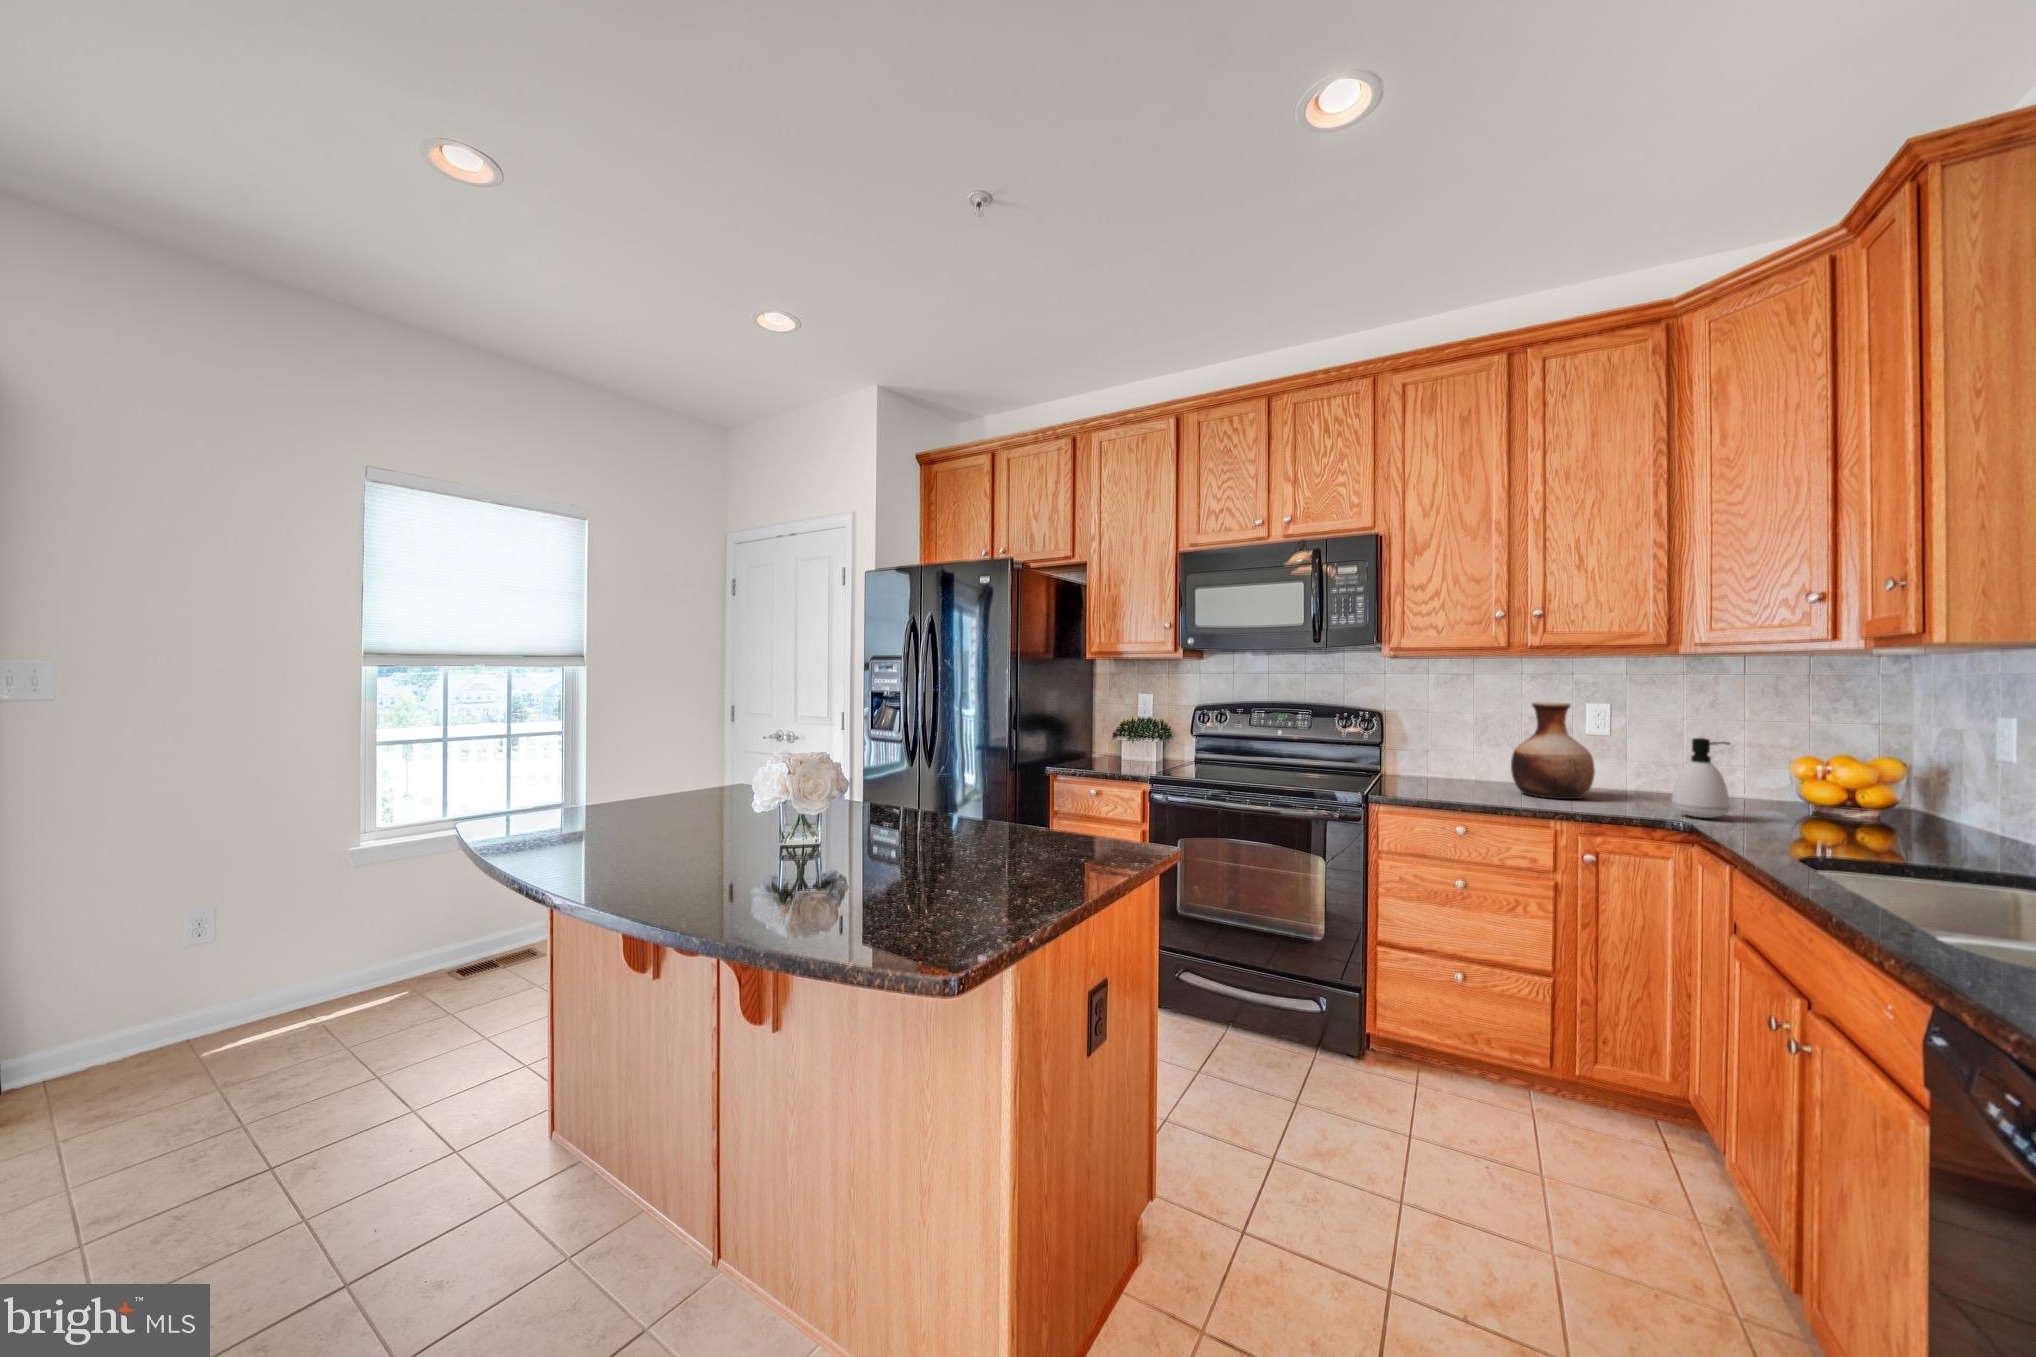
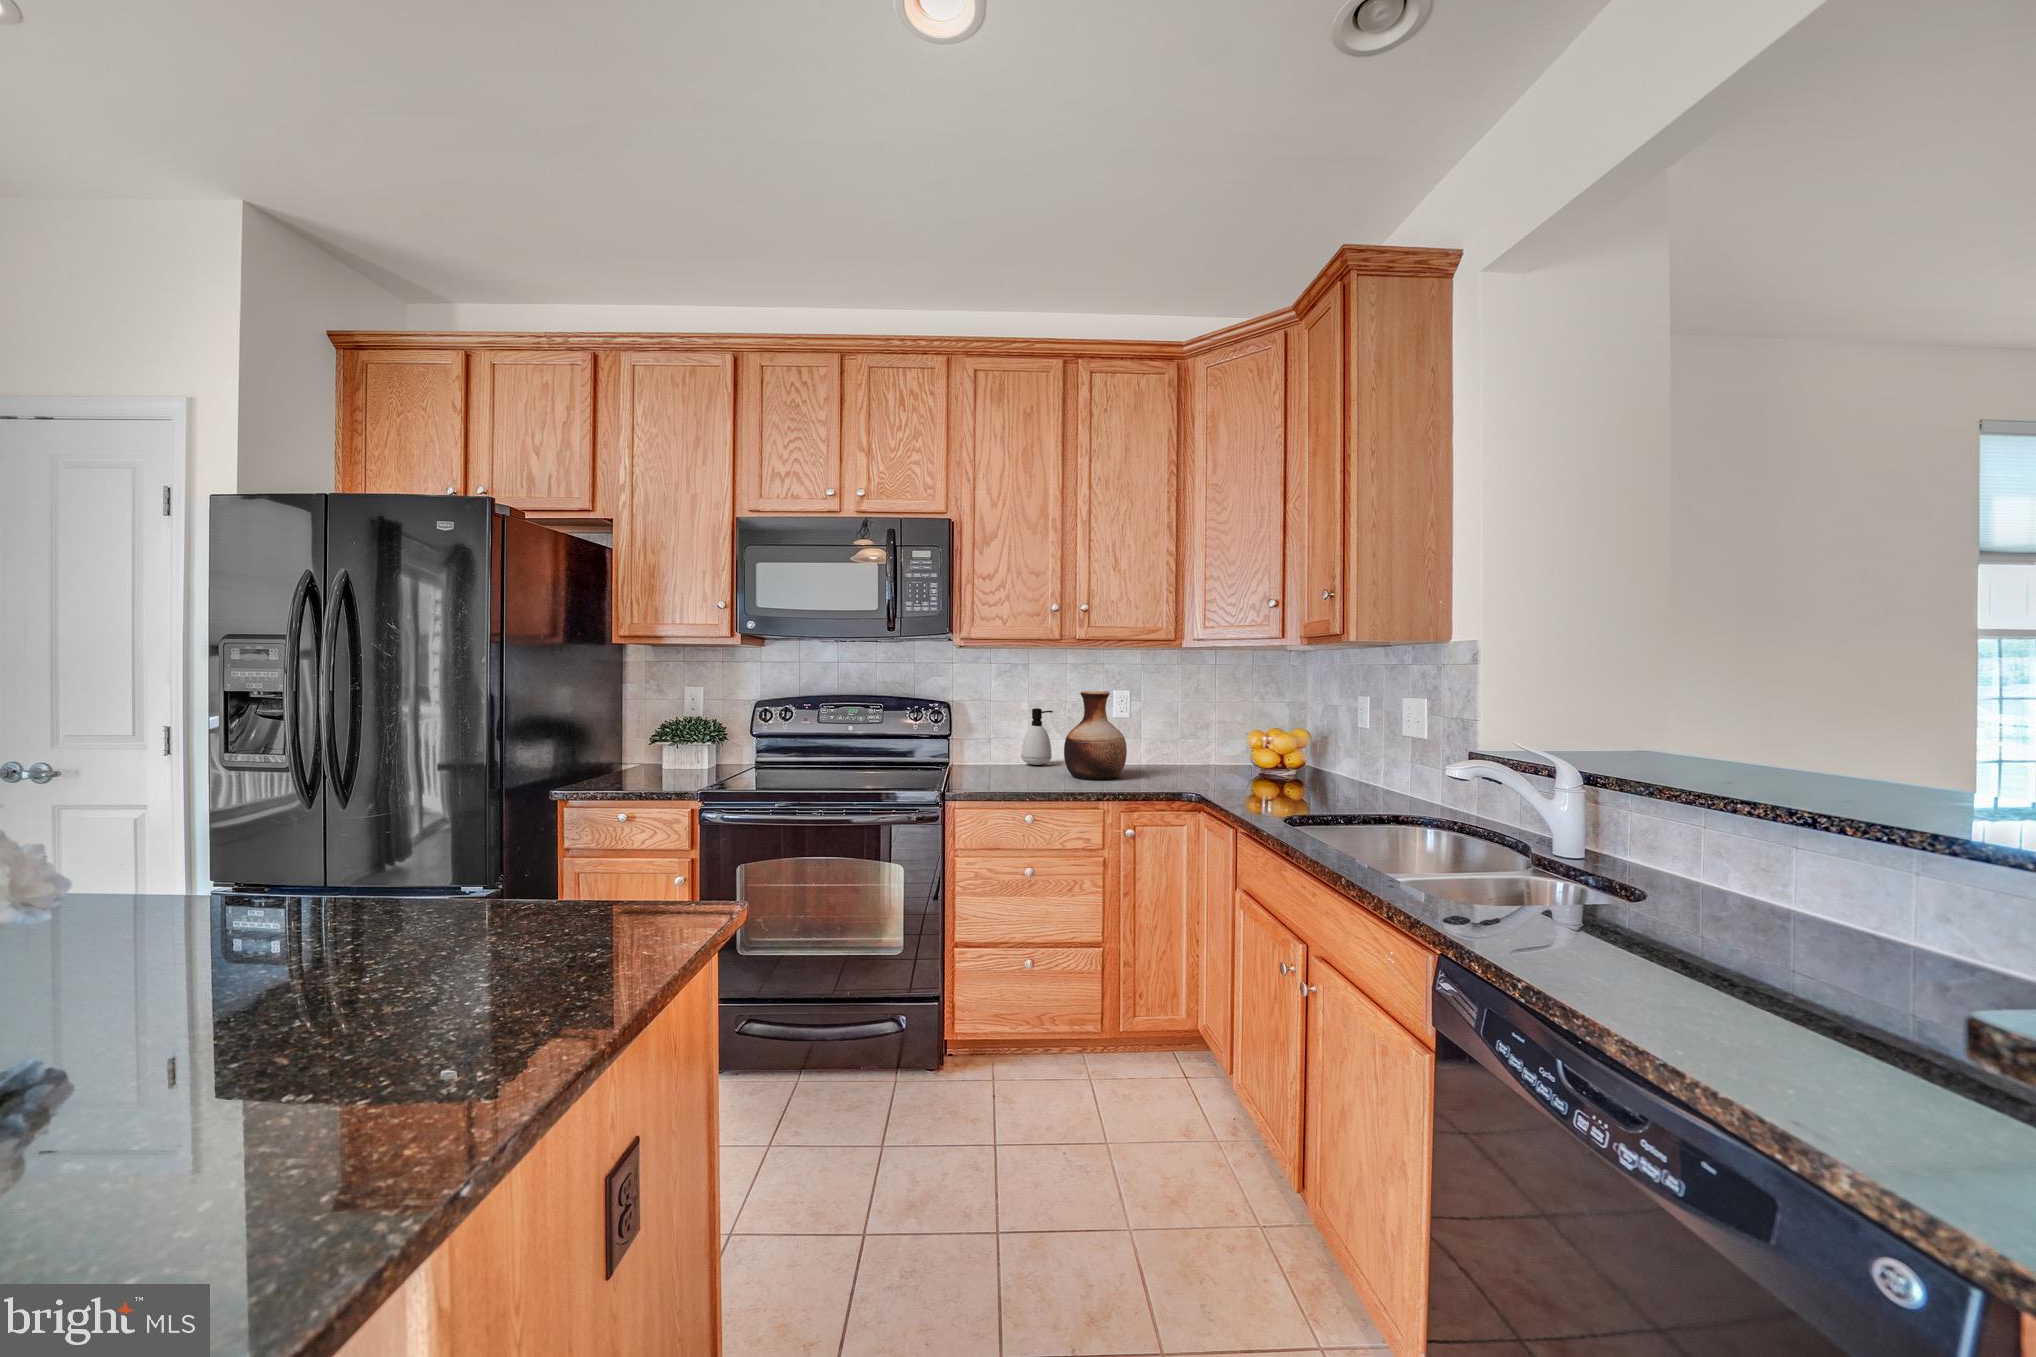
soap dispenser: present [1672,738,1730,818] -> present [1021,708,1053,765]

